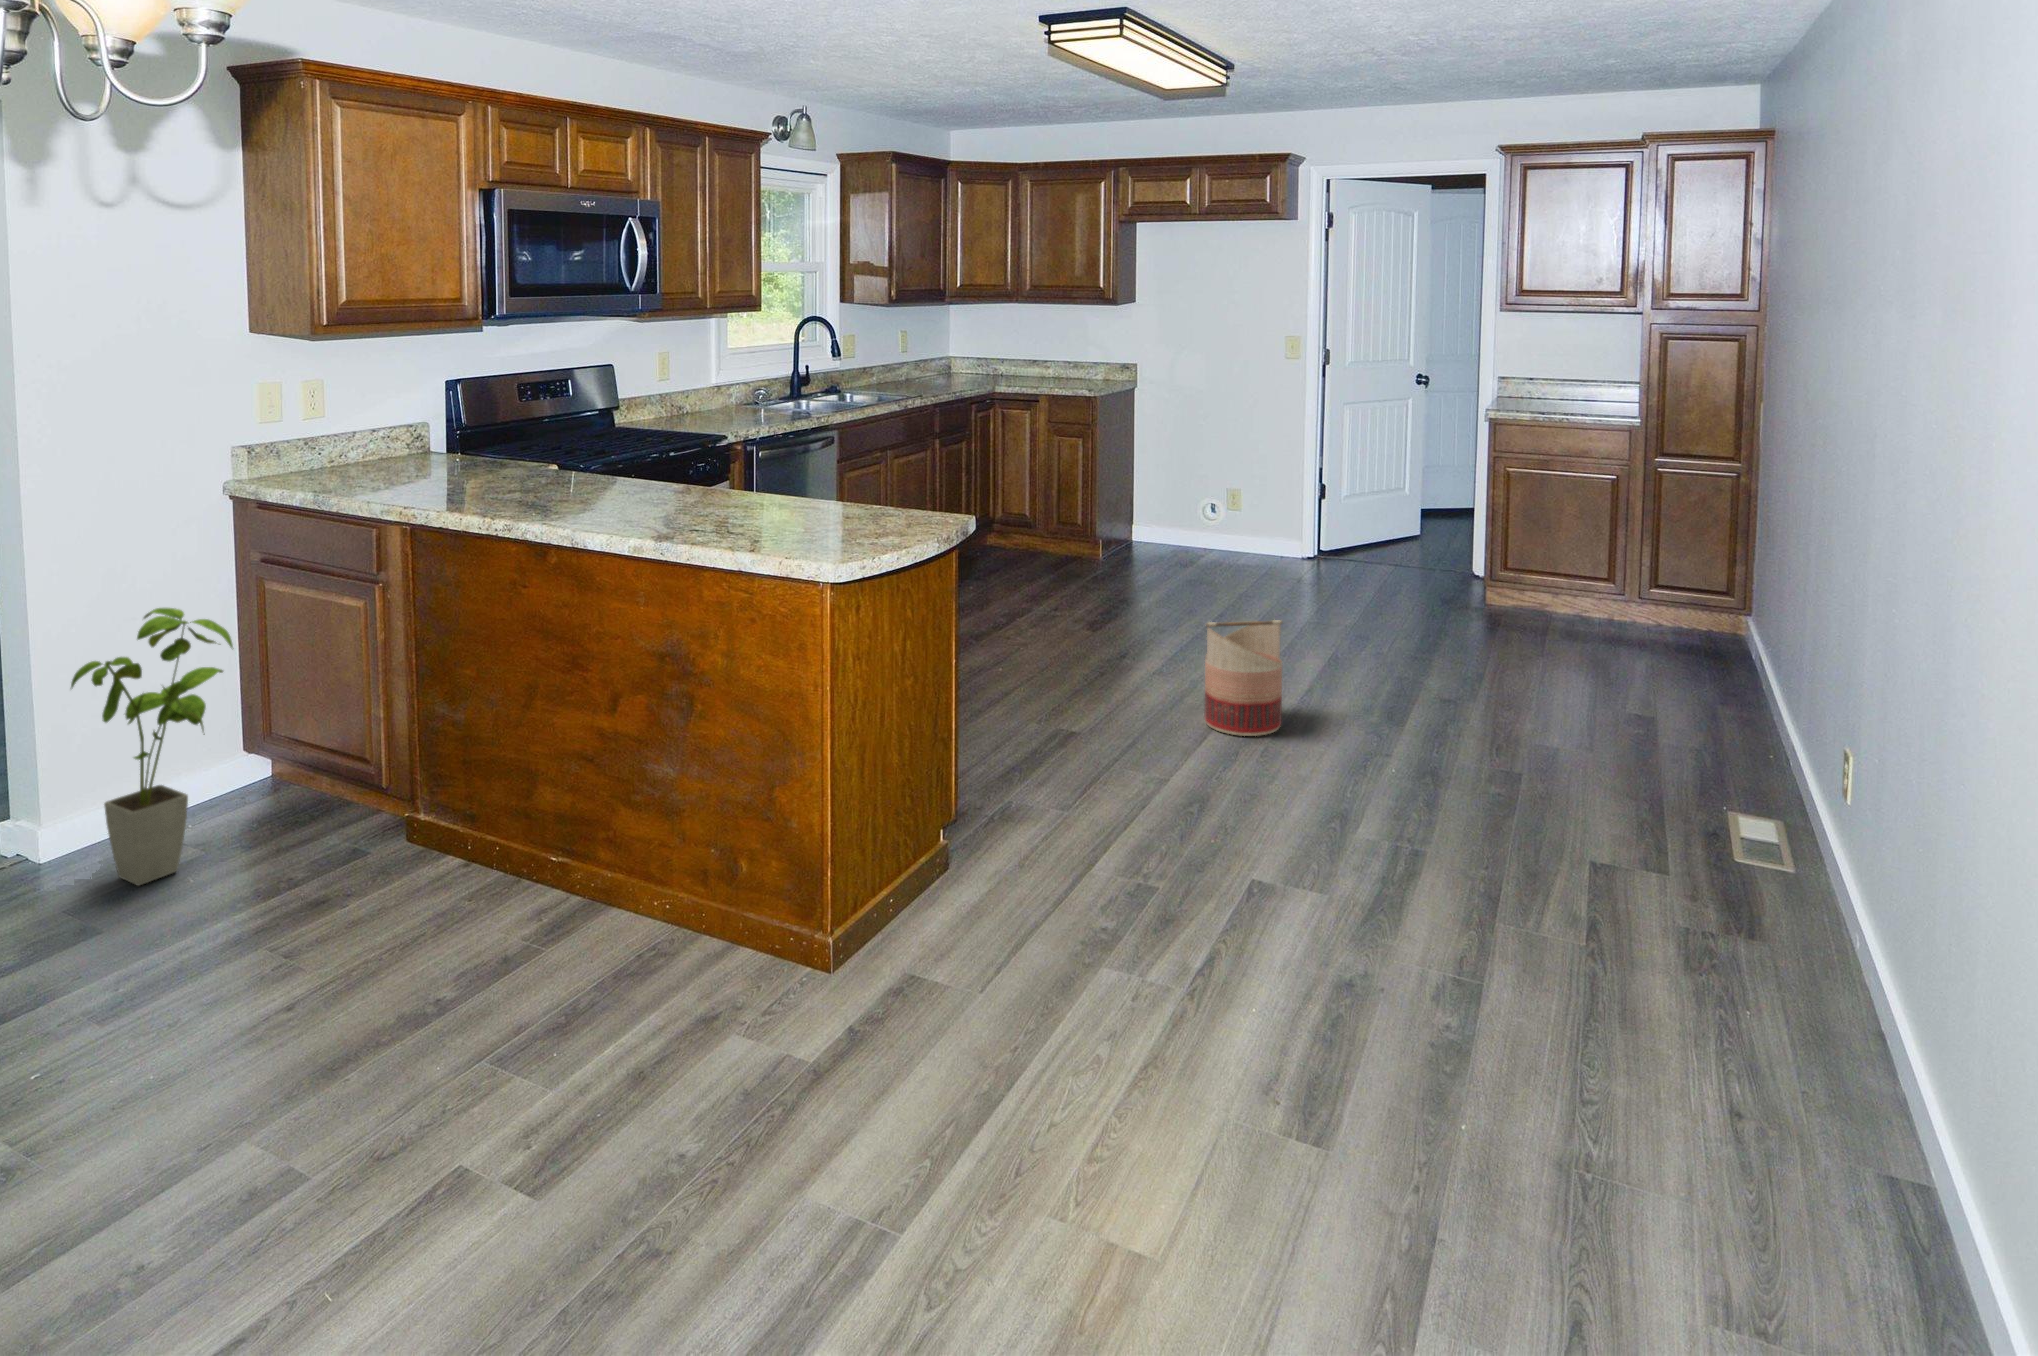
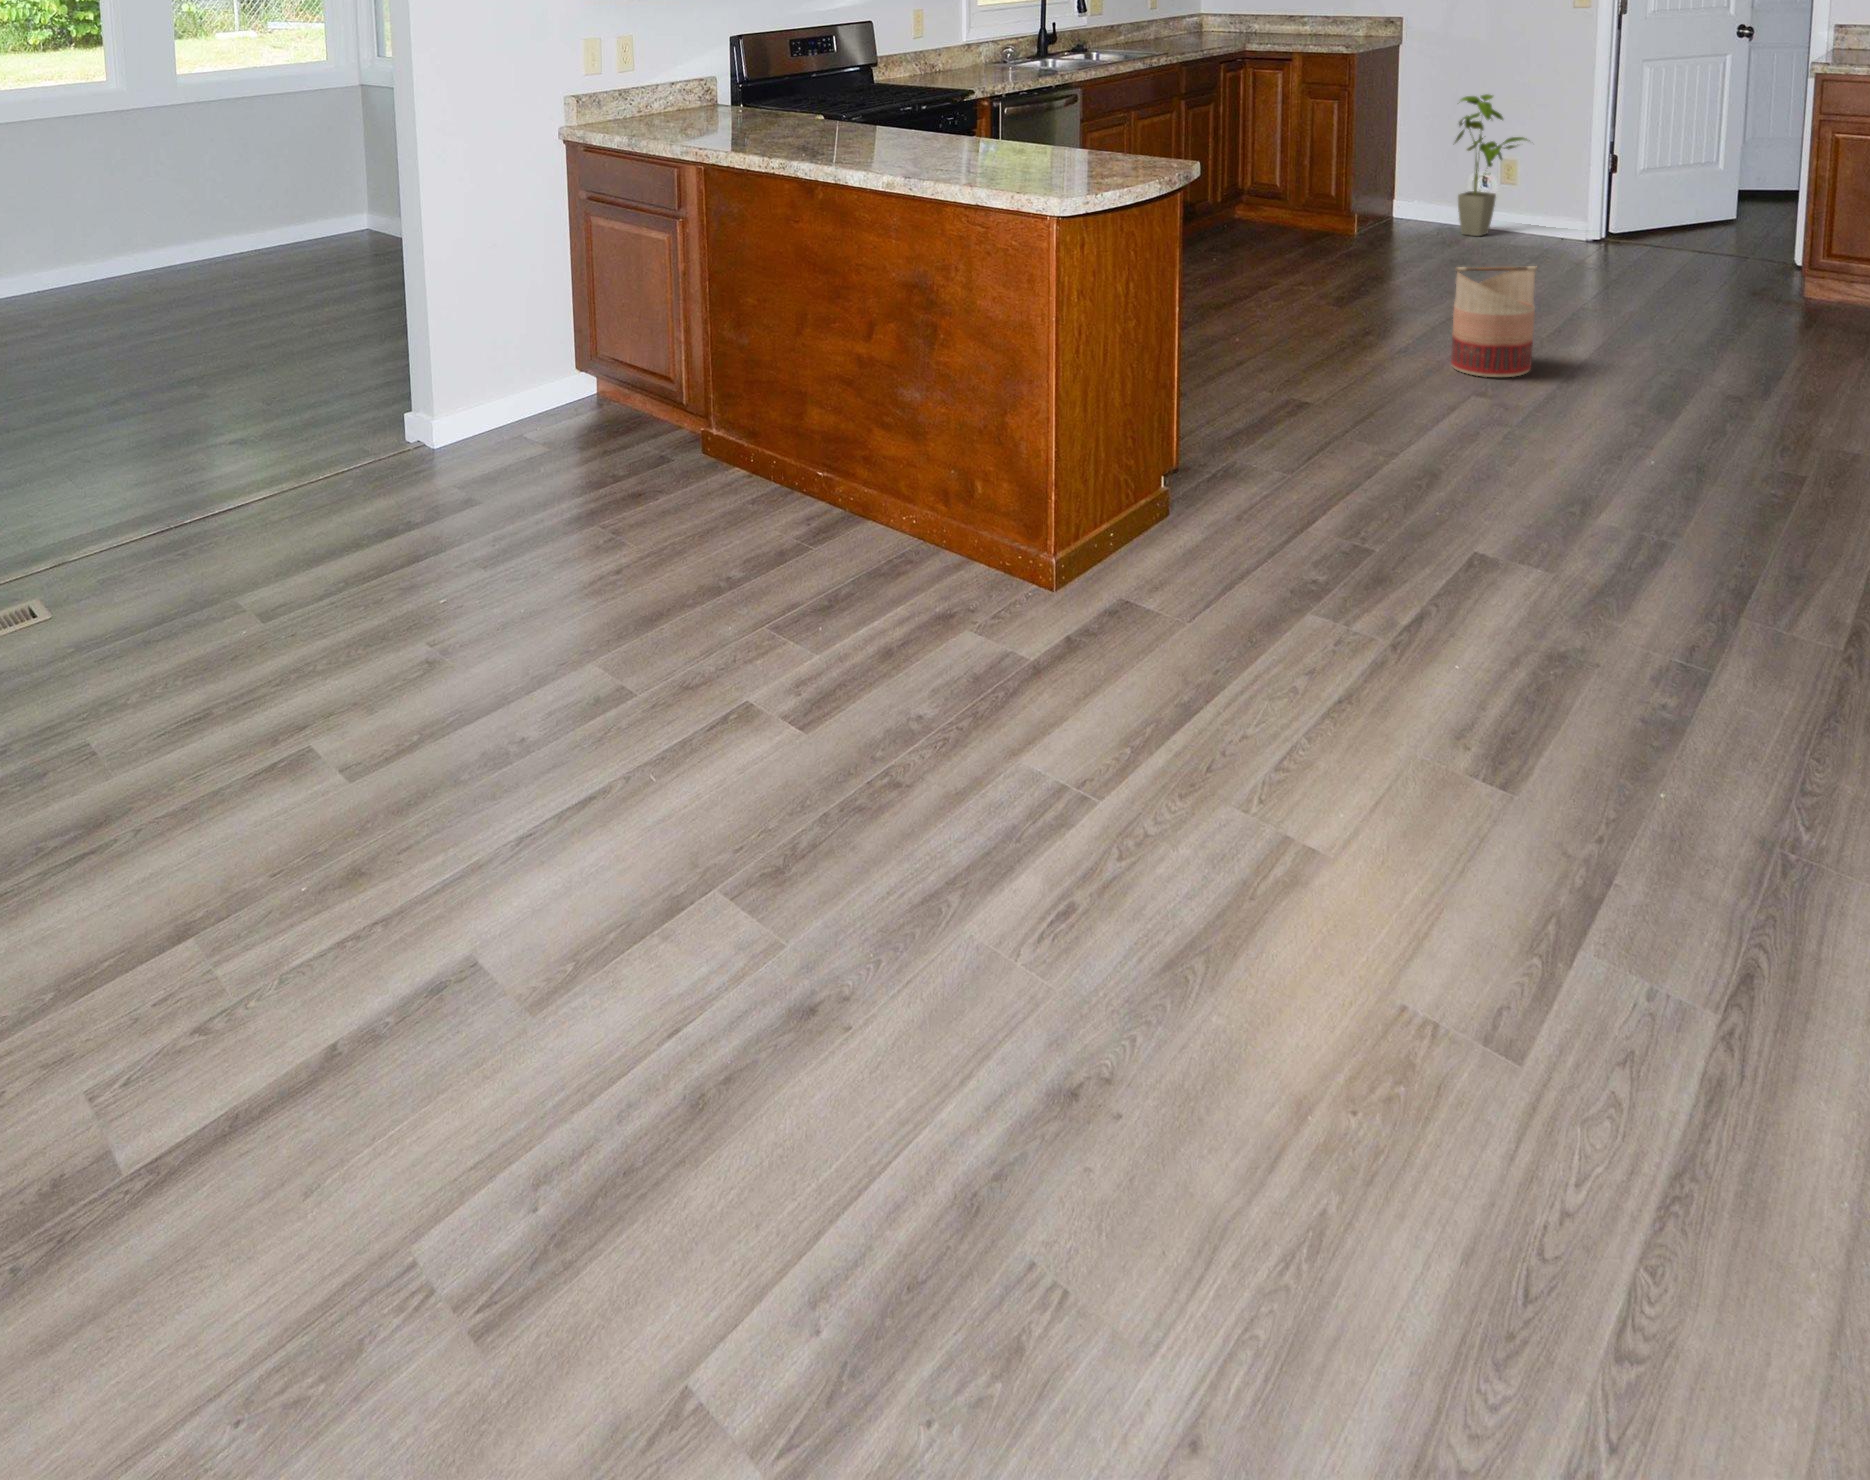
house plant: present [71,608,233,886] -> present [1455,94,1527,236]

